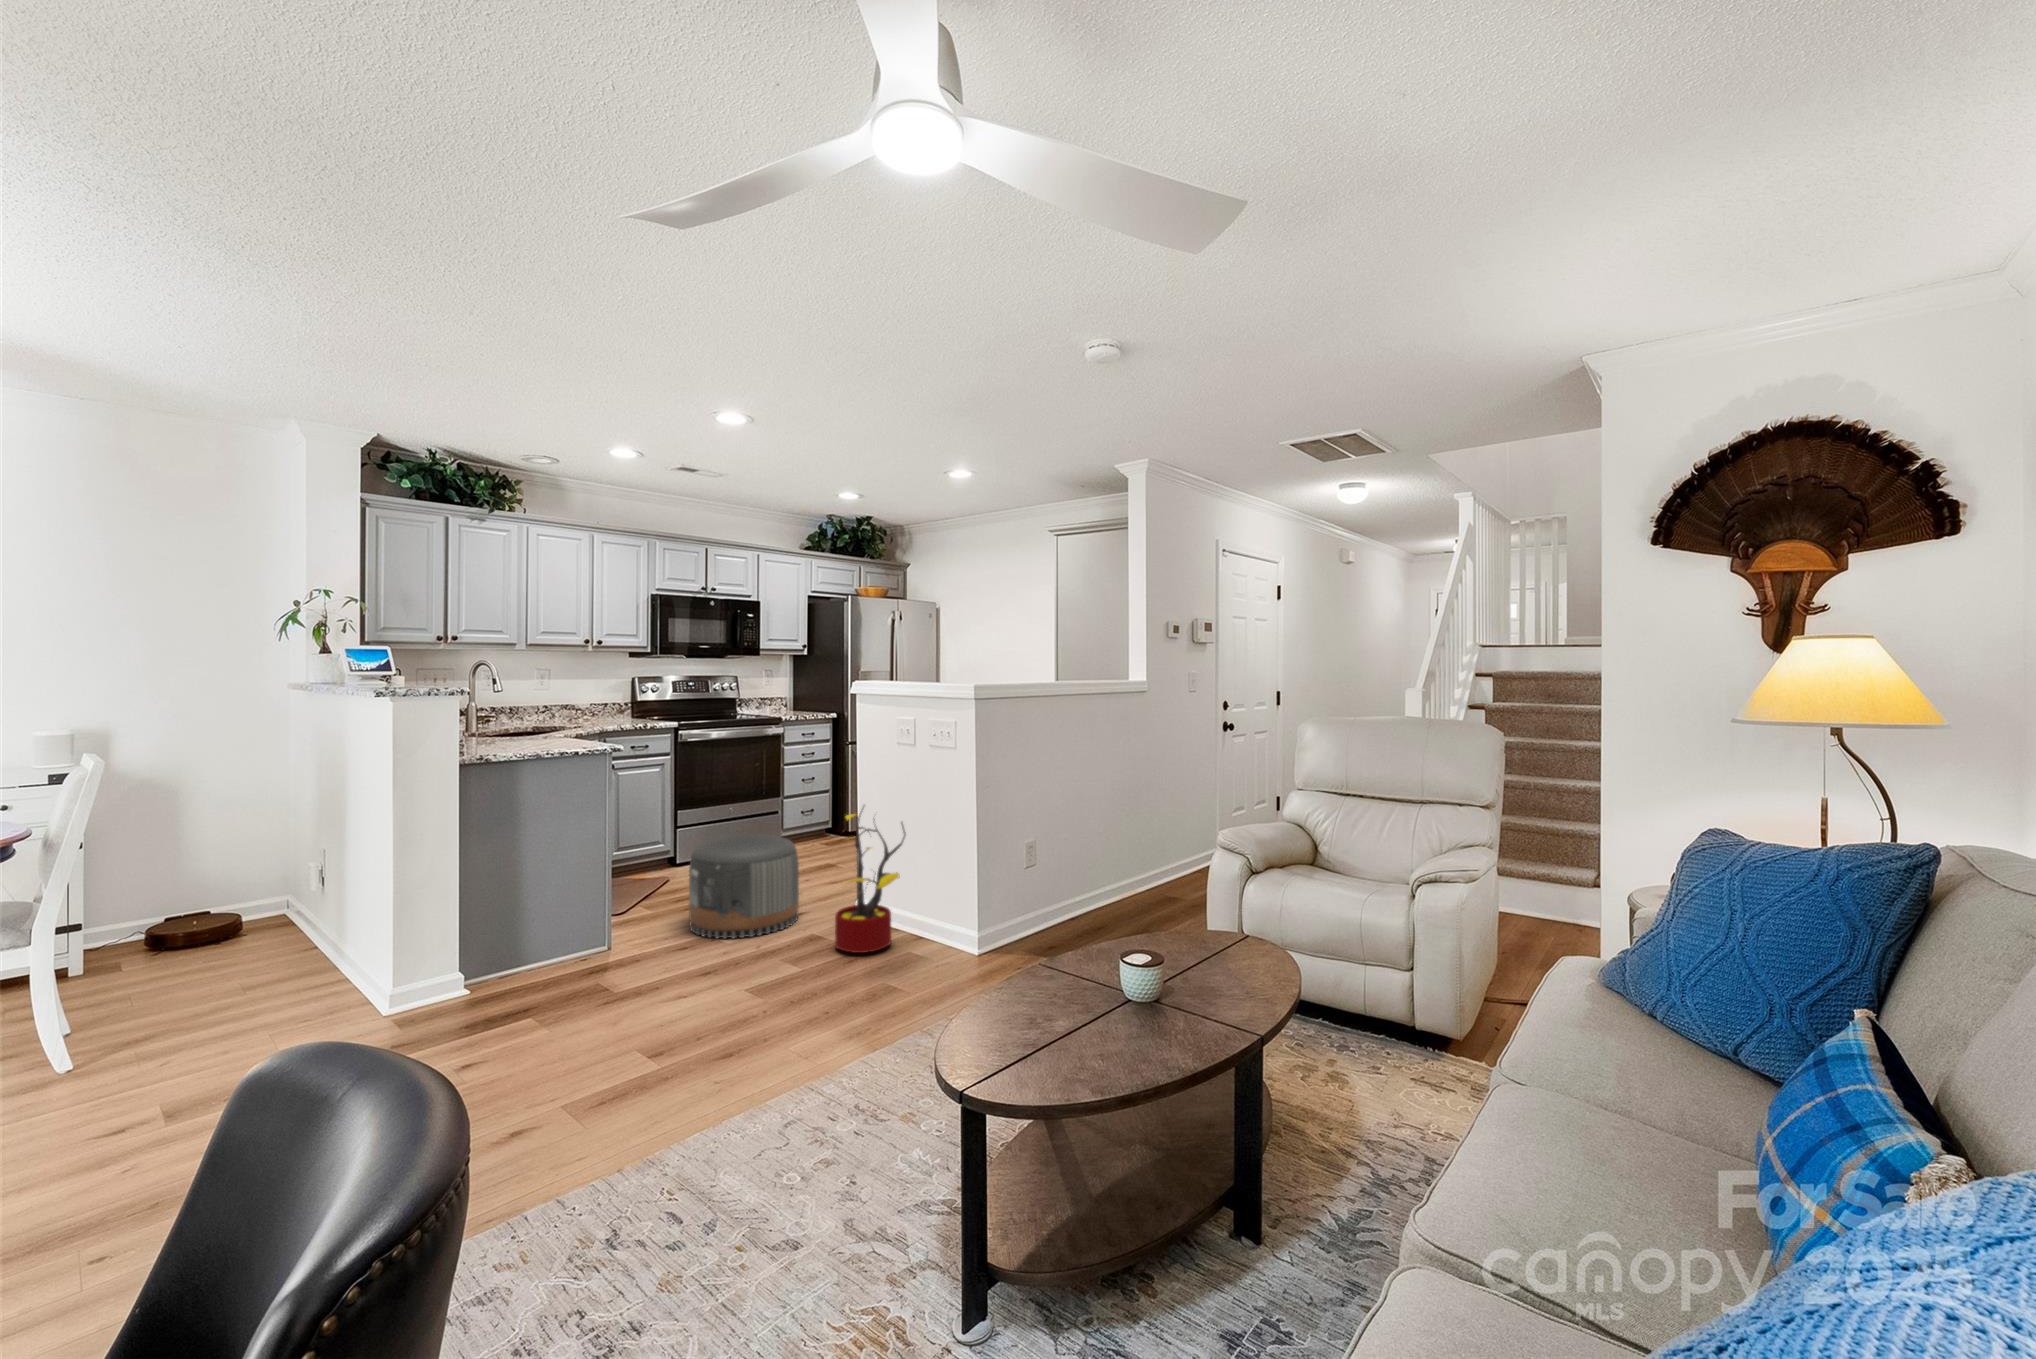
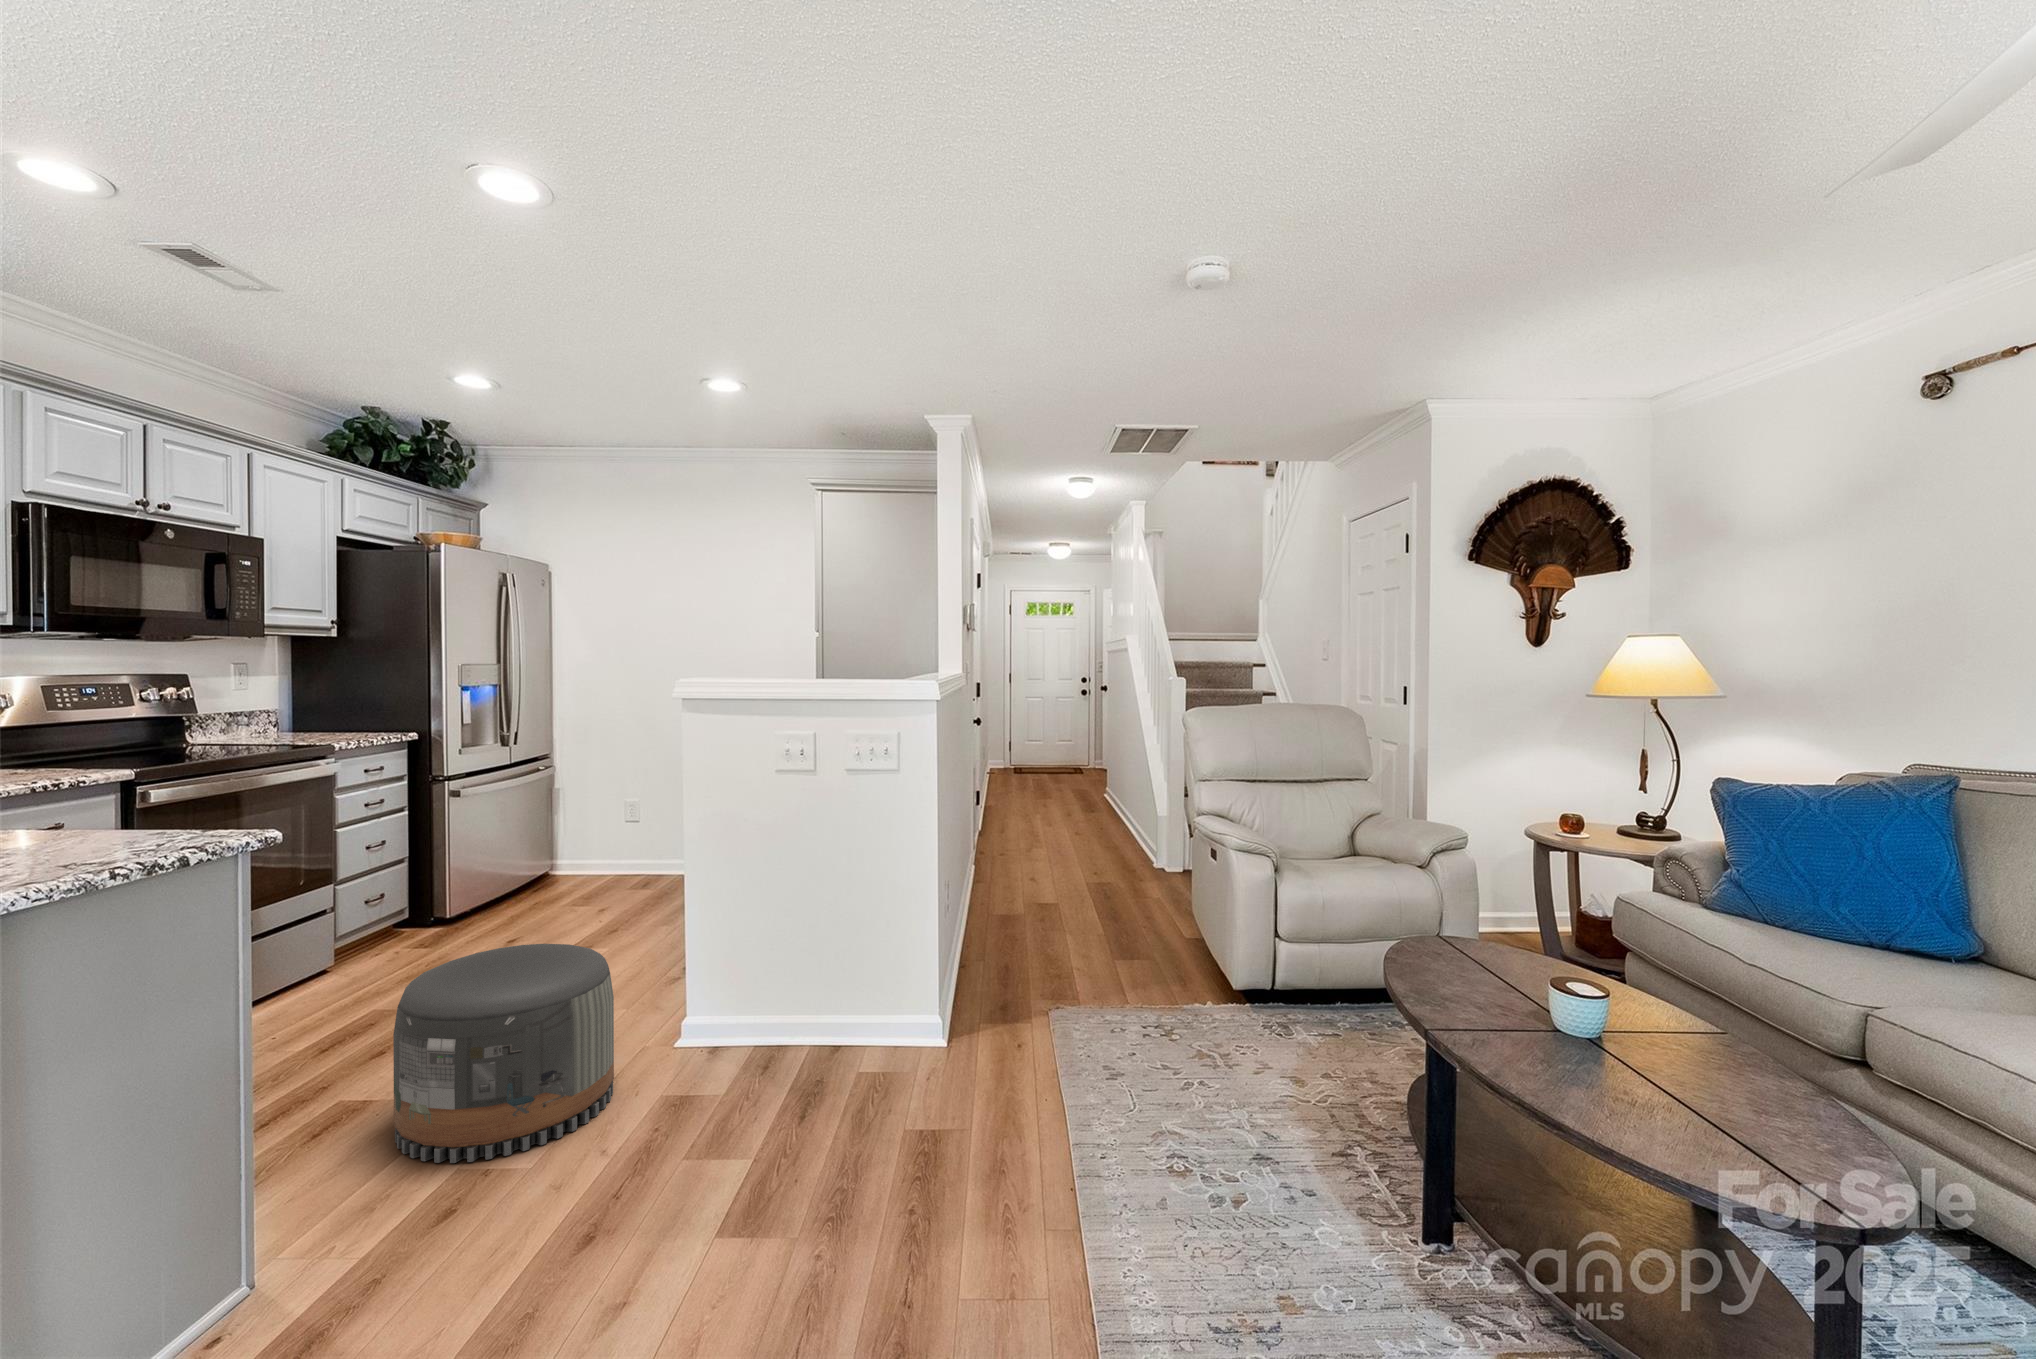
decorative plant: present [835,813,906,953] -> none [730,864,903,1098]

